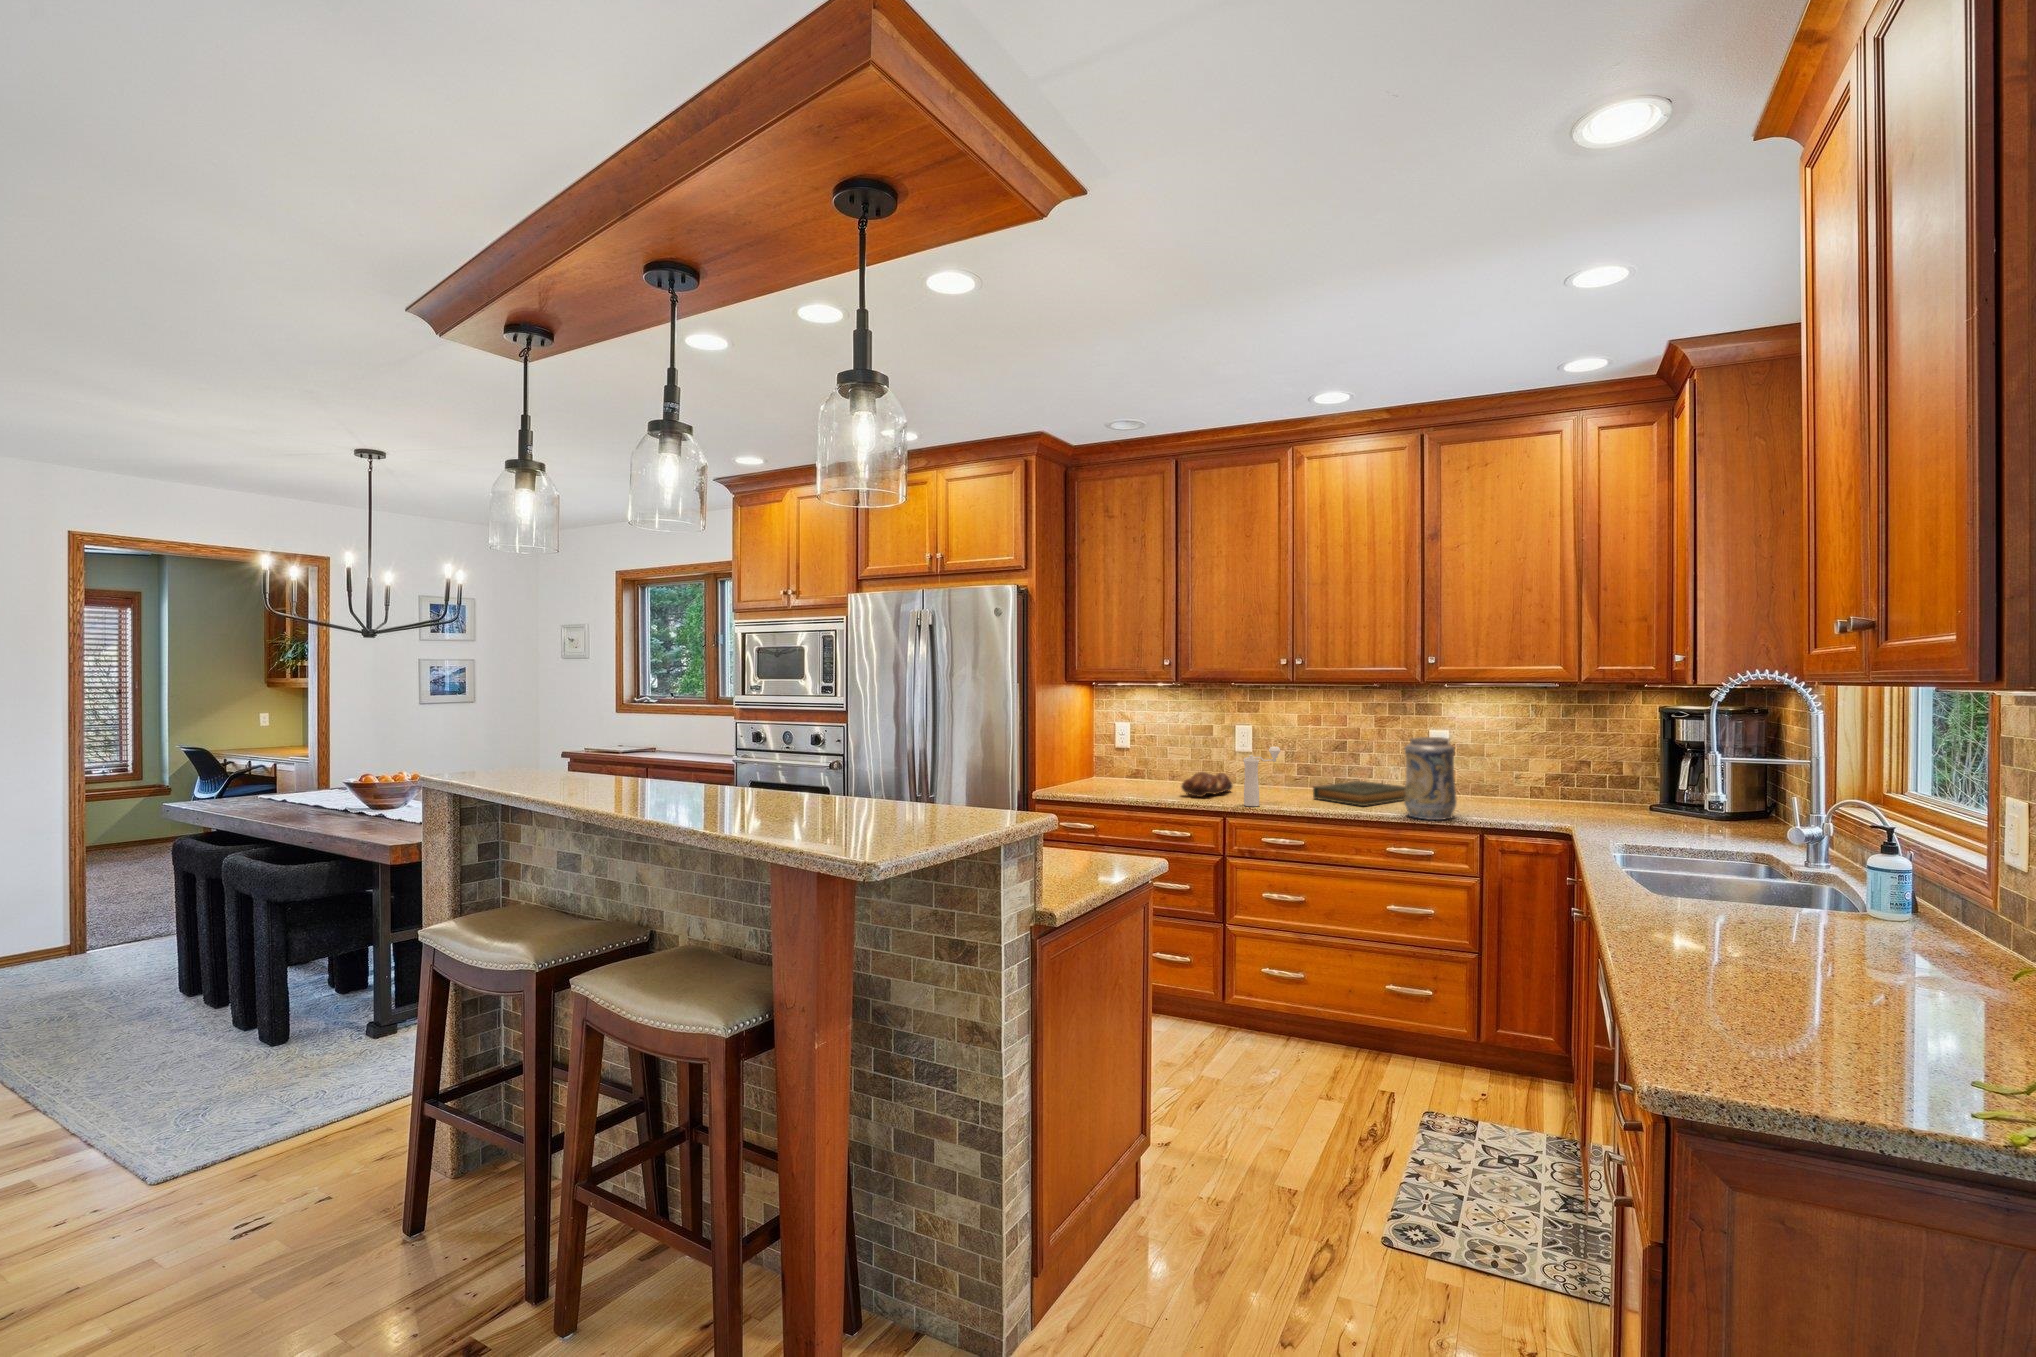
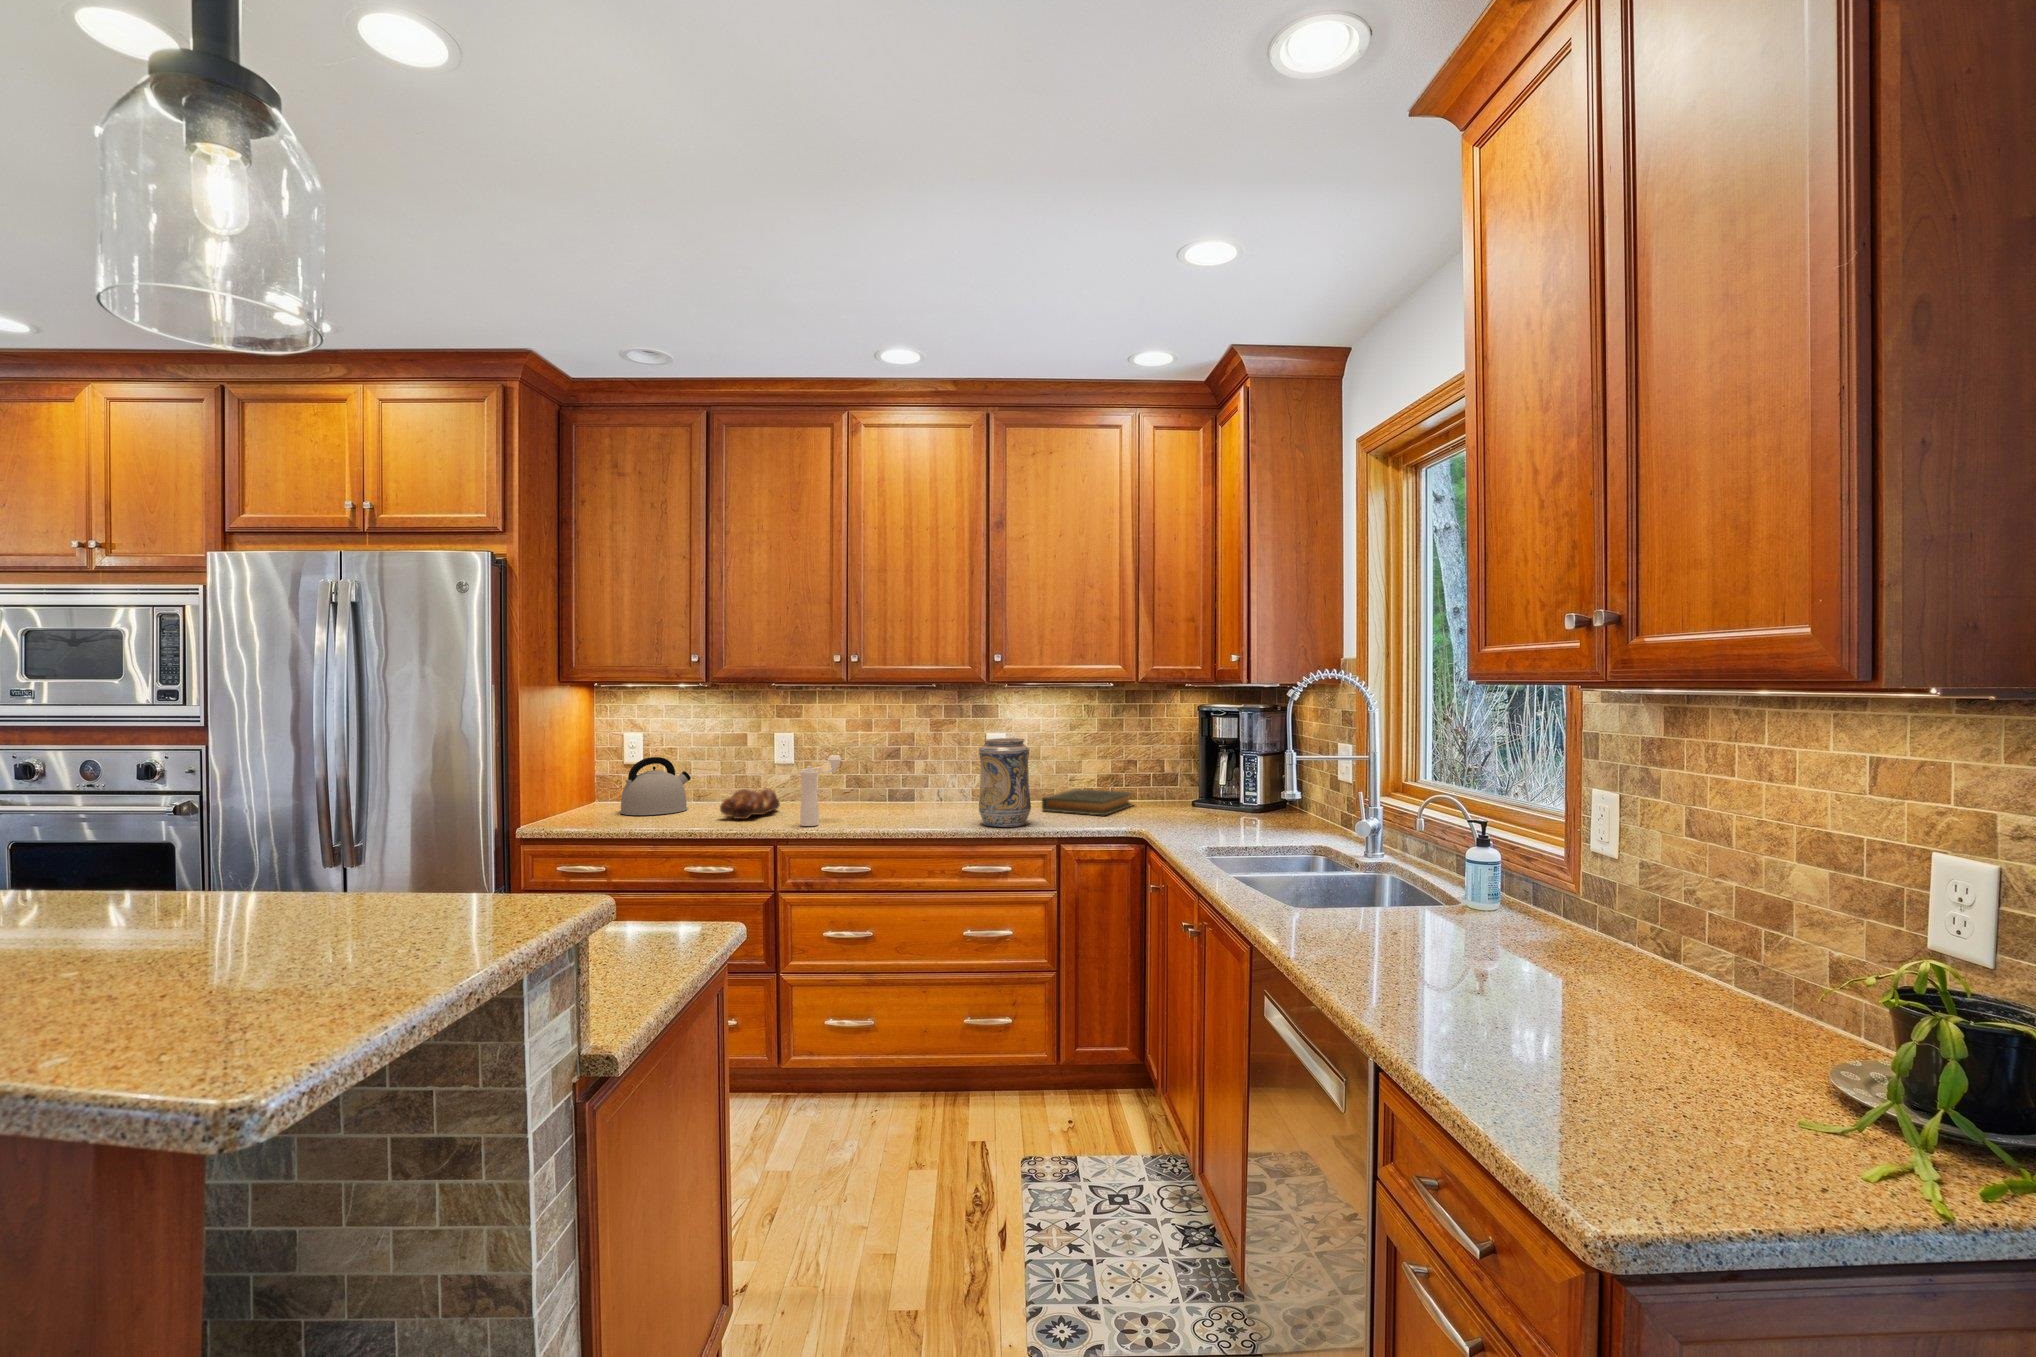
kettle: none [1108,742,1162,789] -> present [620,757,691,815]
hardback book: present [1313,781,1405,806] -> present [1042,789,1132,815]

